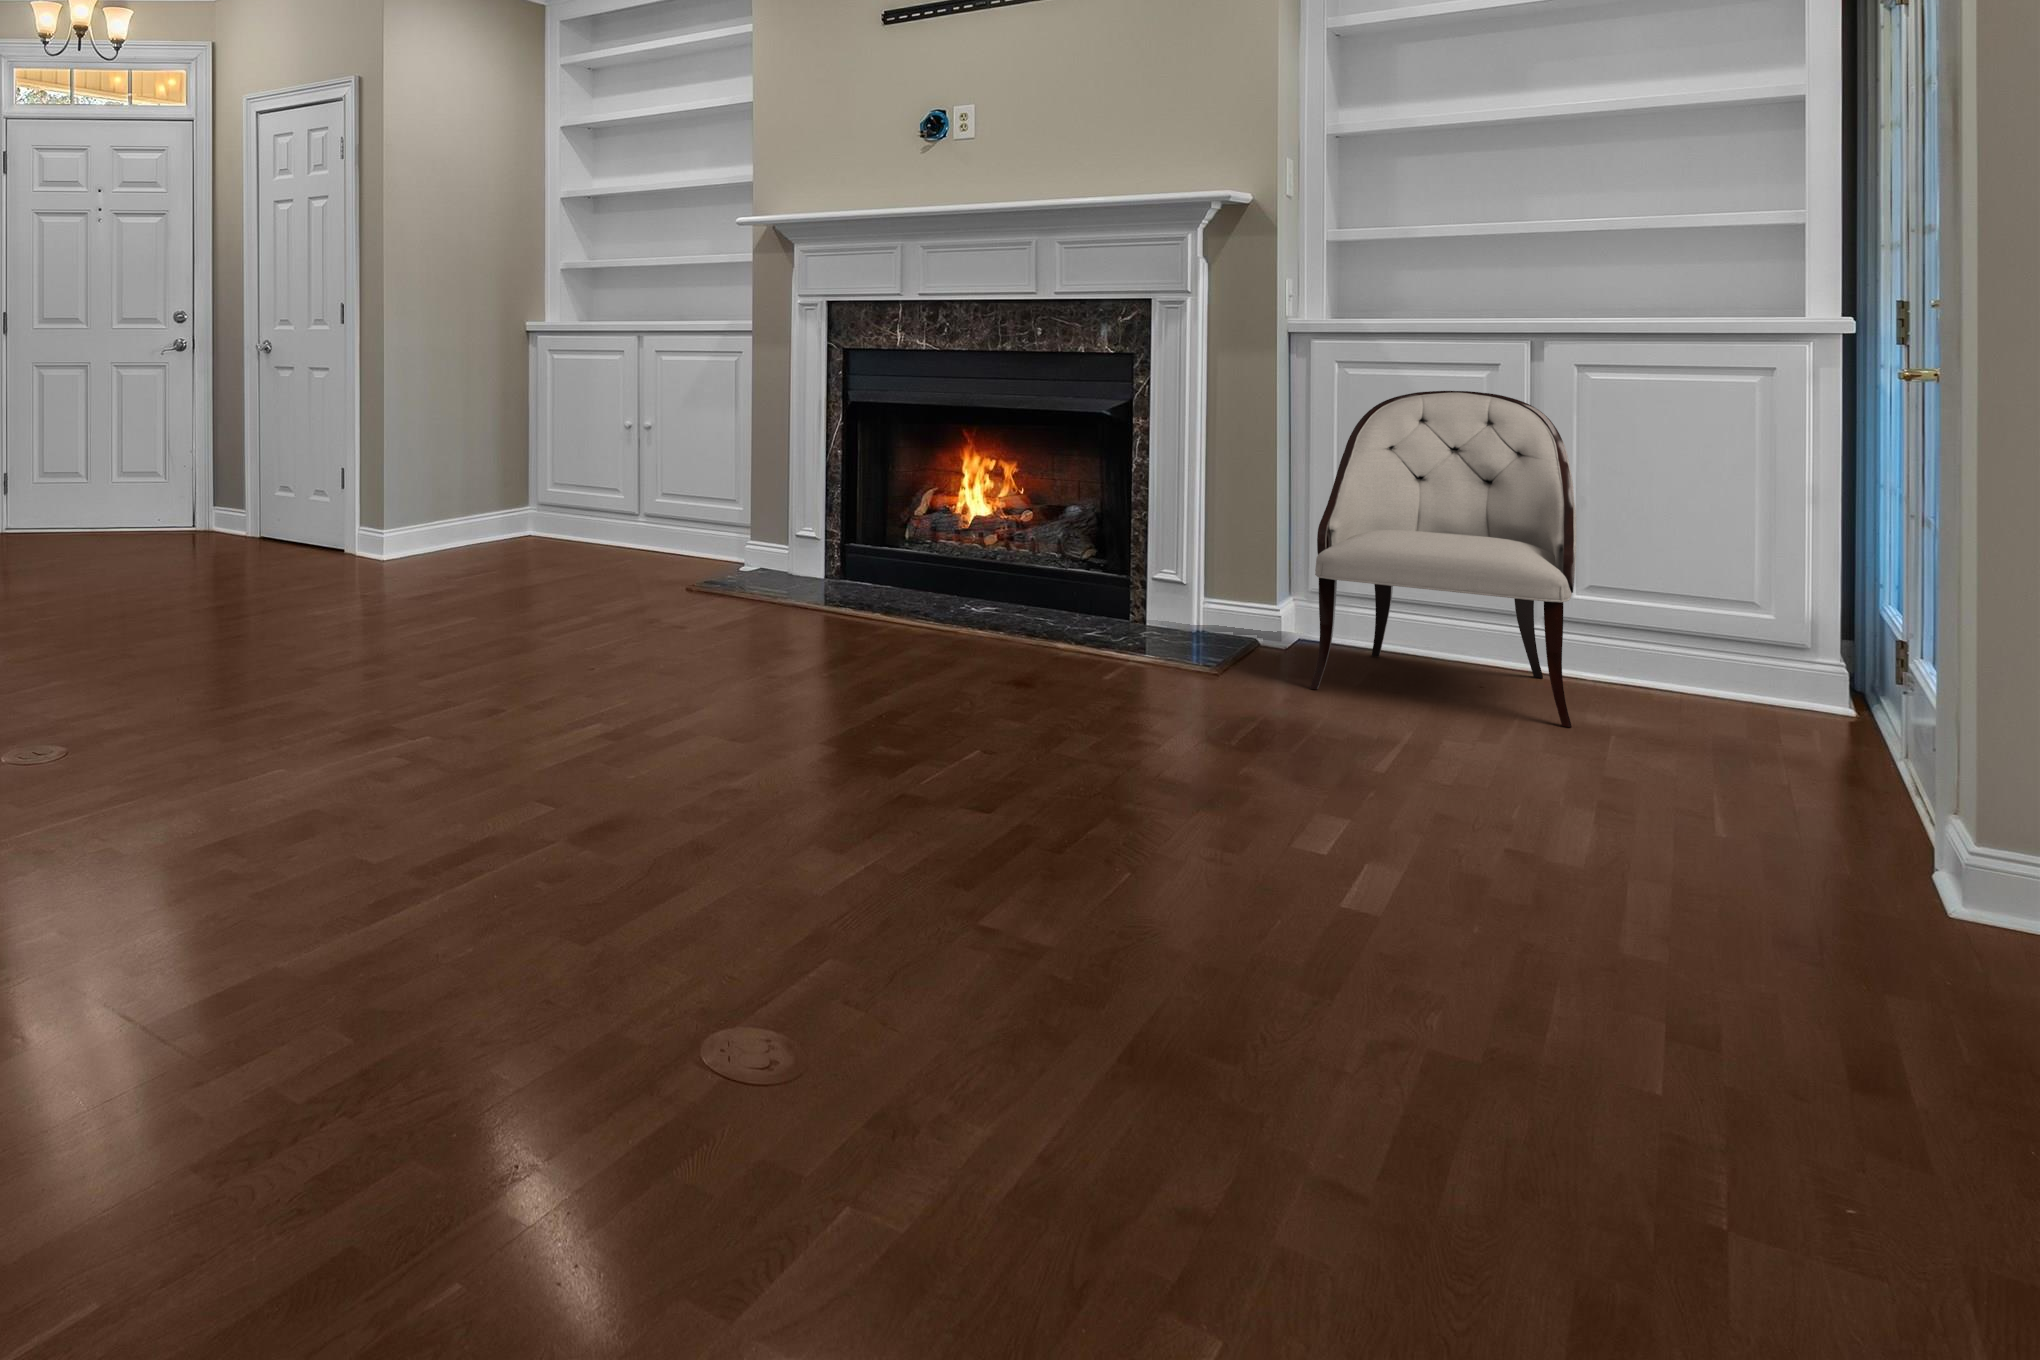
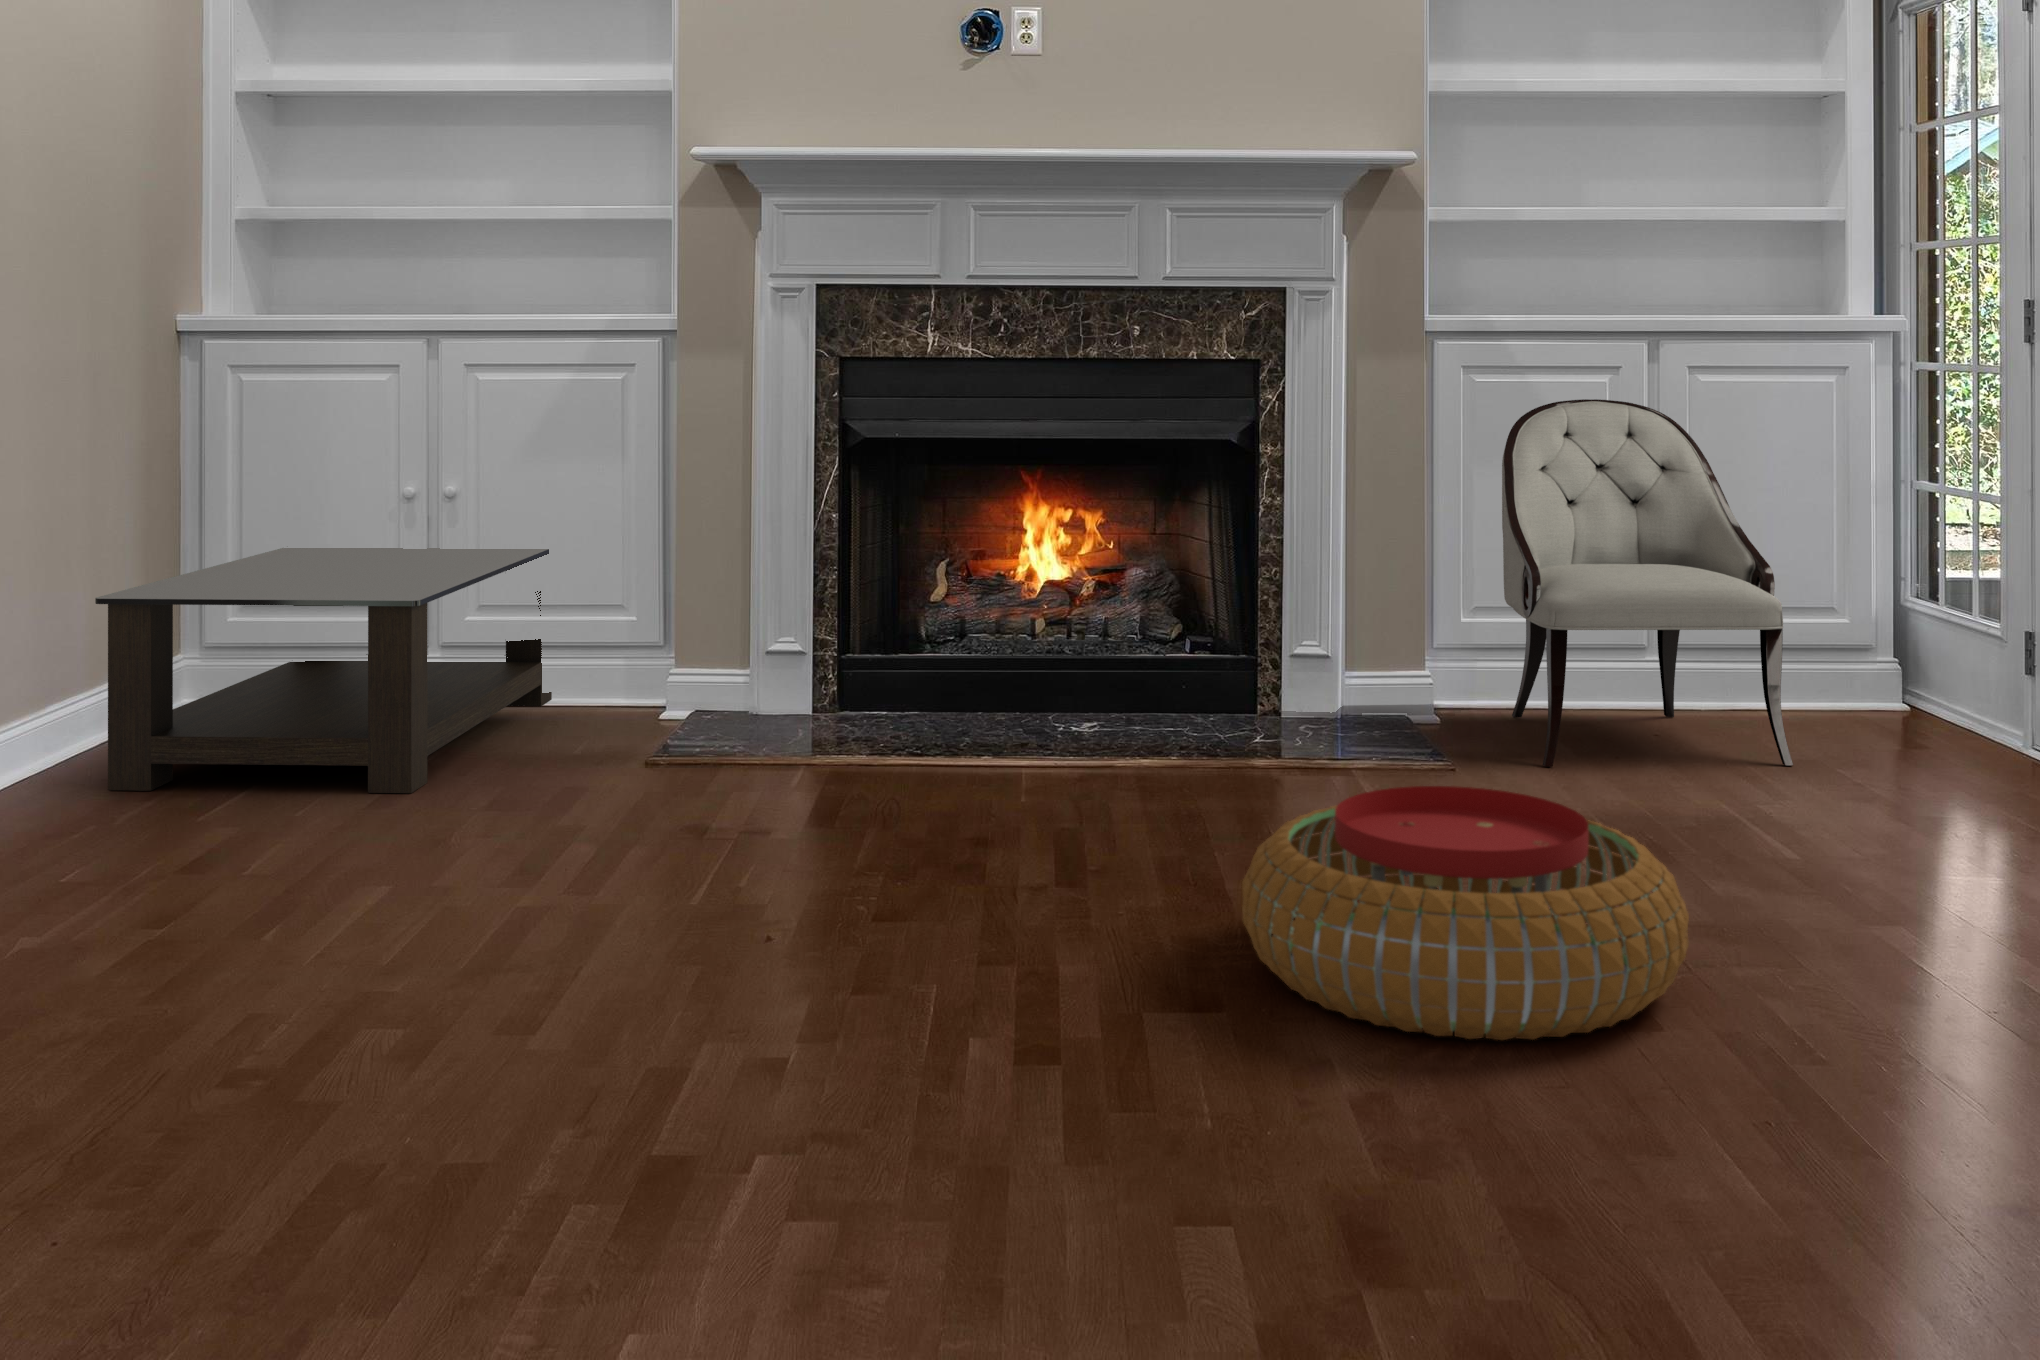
coffee table: none [434,451,714,589] -> present [95,548,552,793]
pouf: none [782,648,1094,819] -> present [1242,786,1689,1040]

